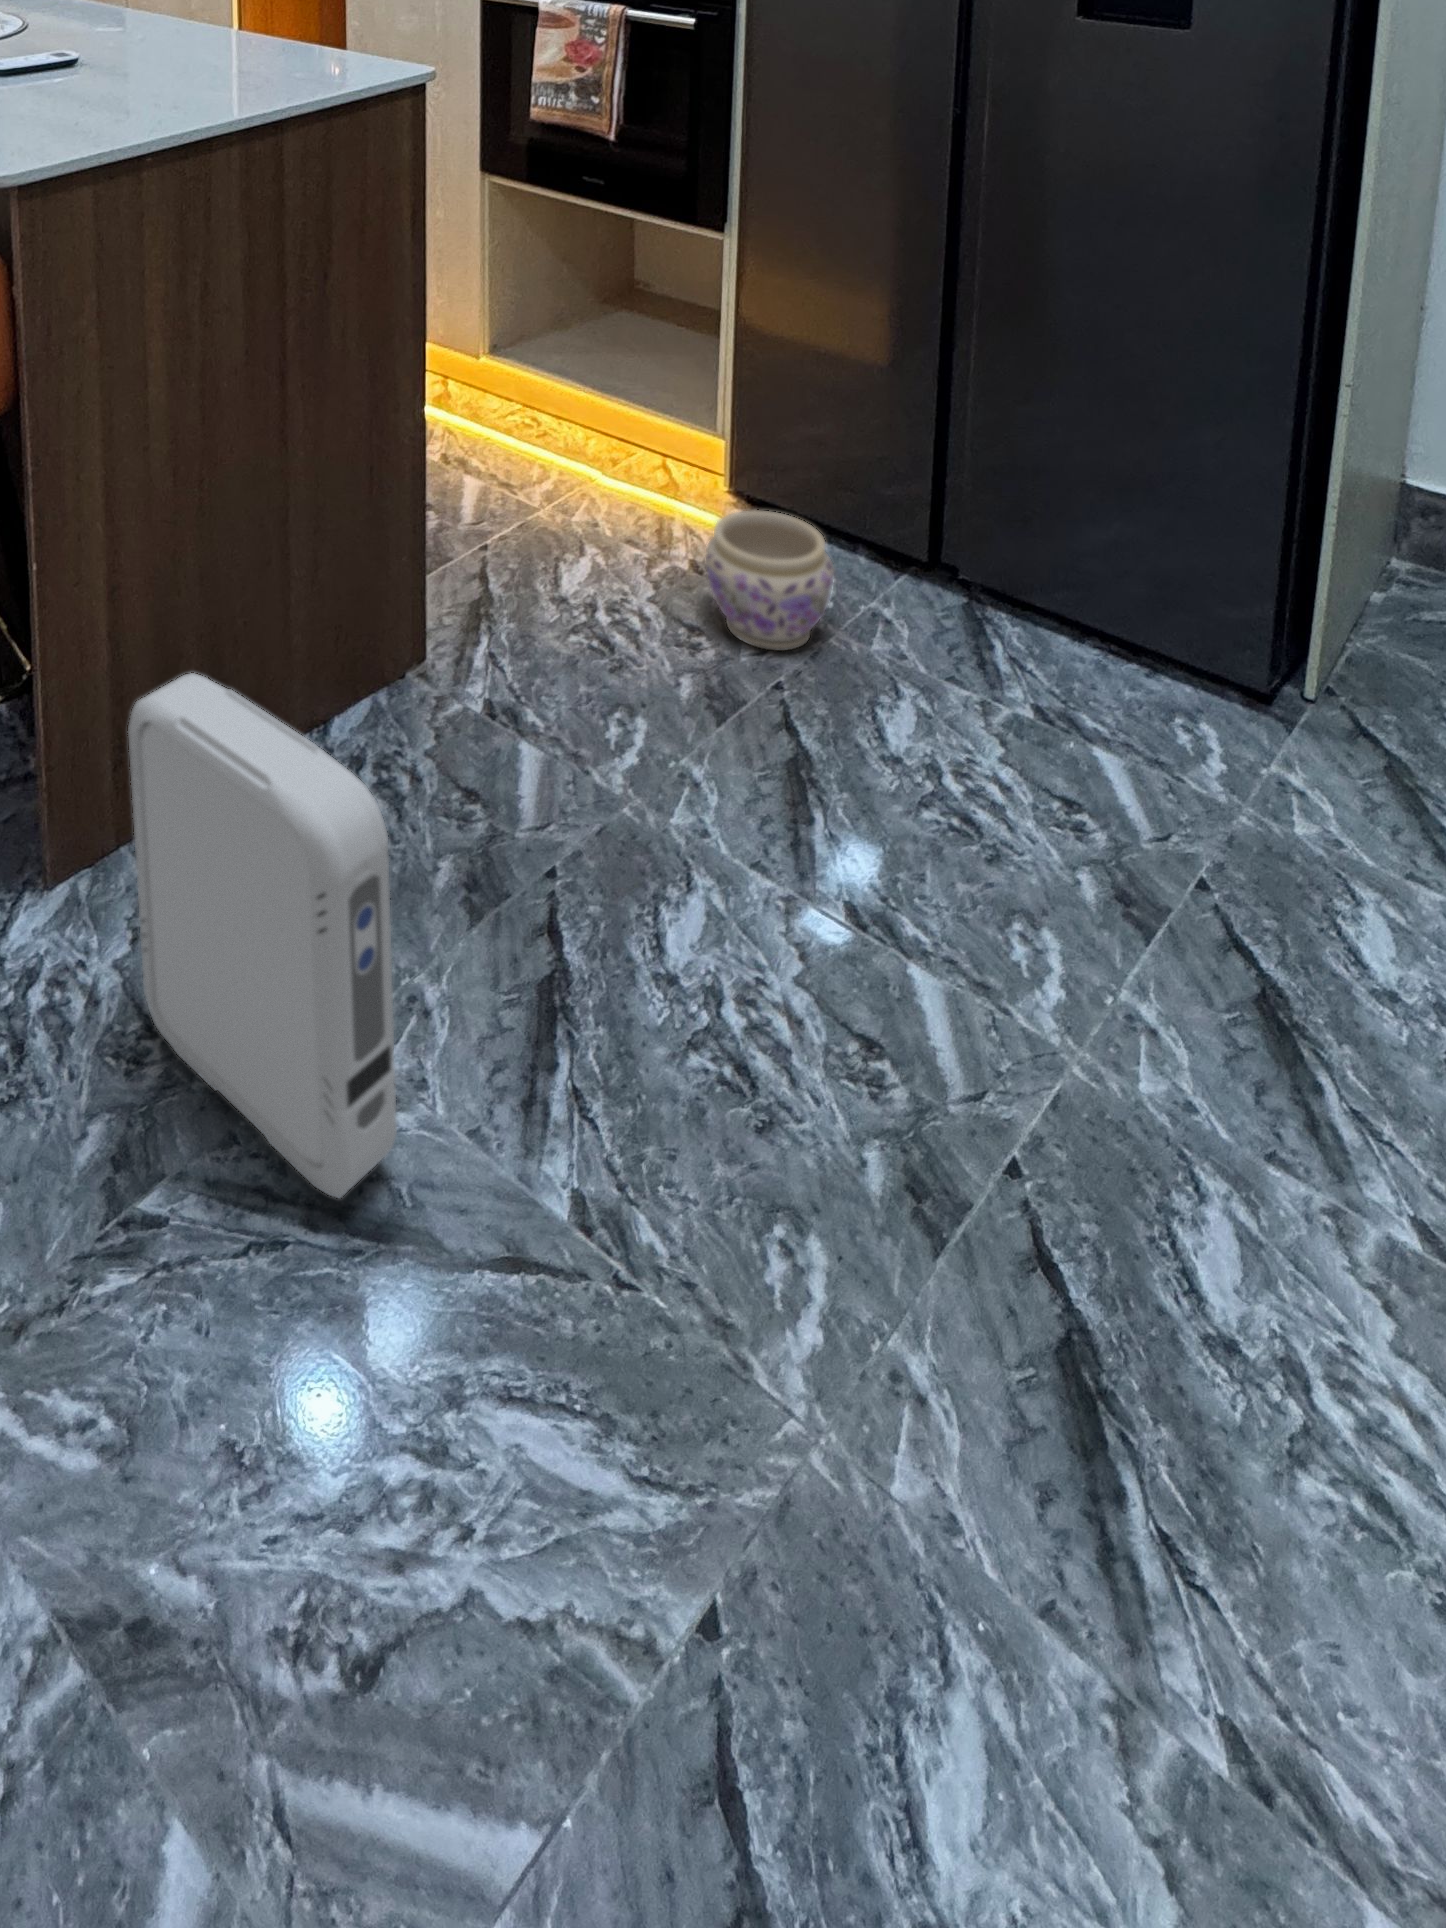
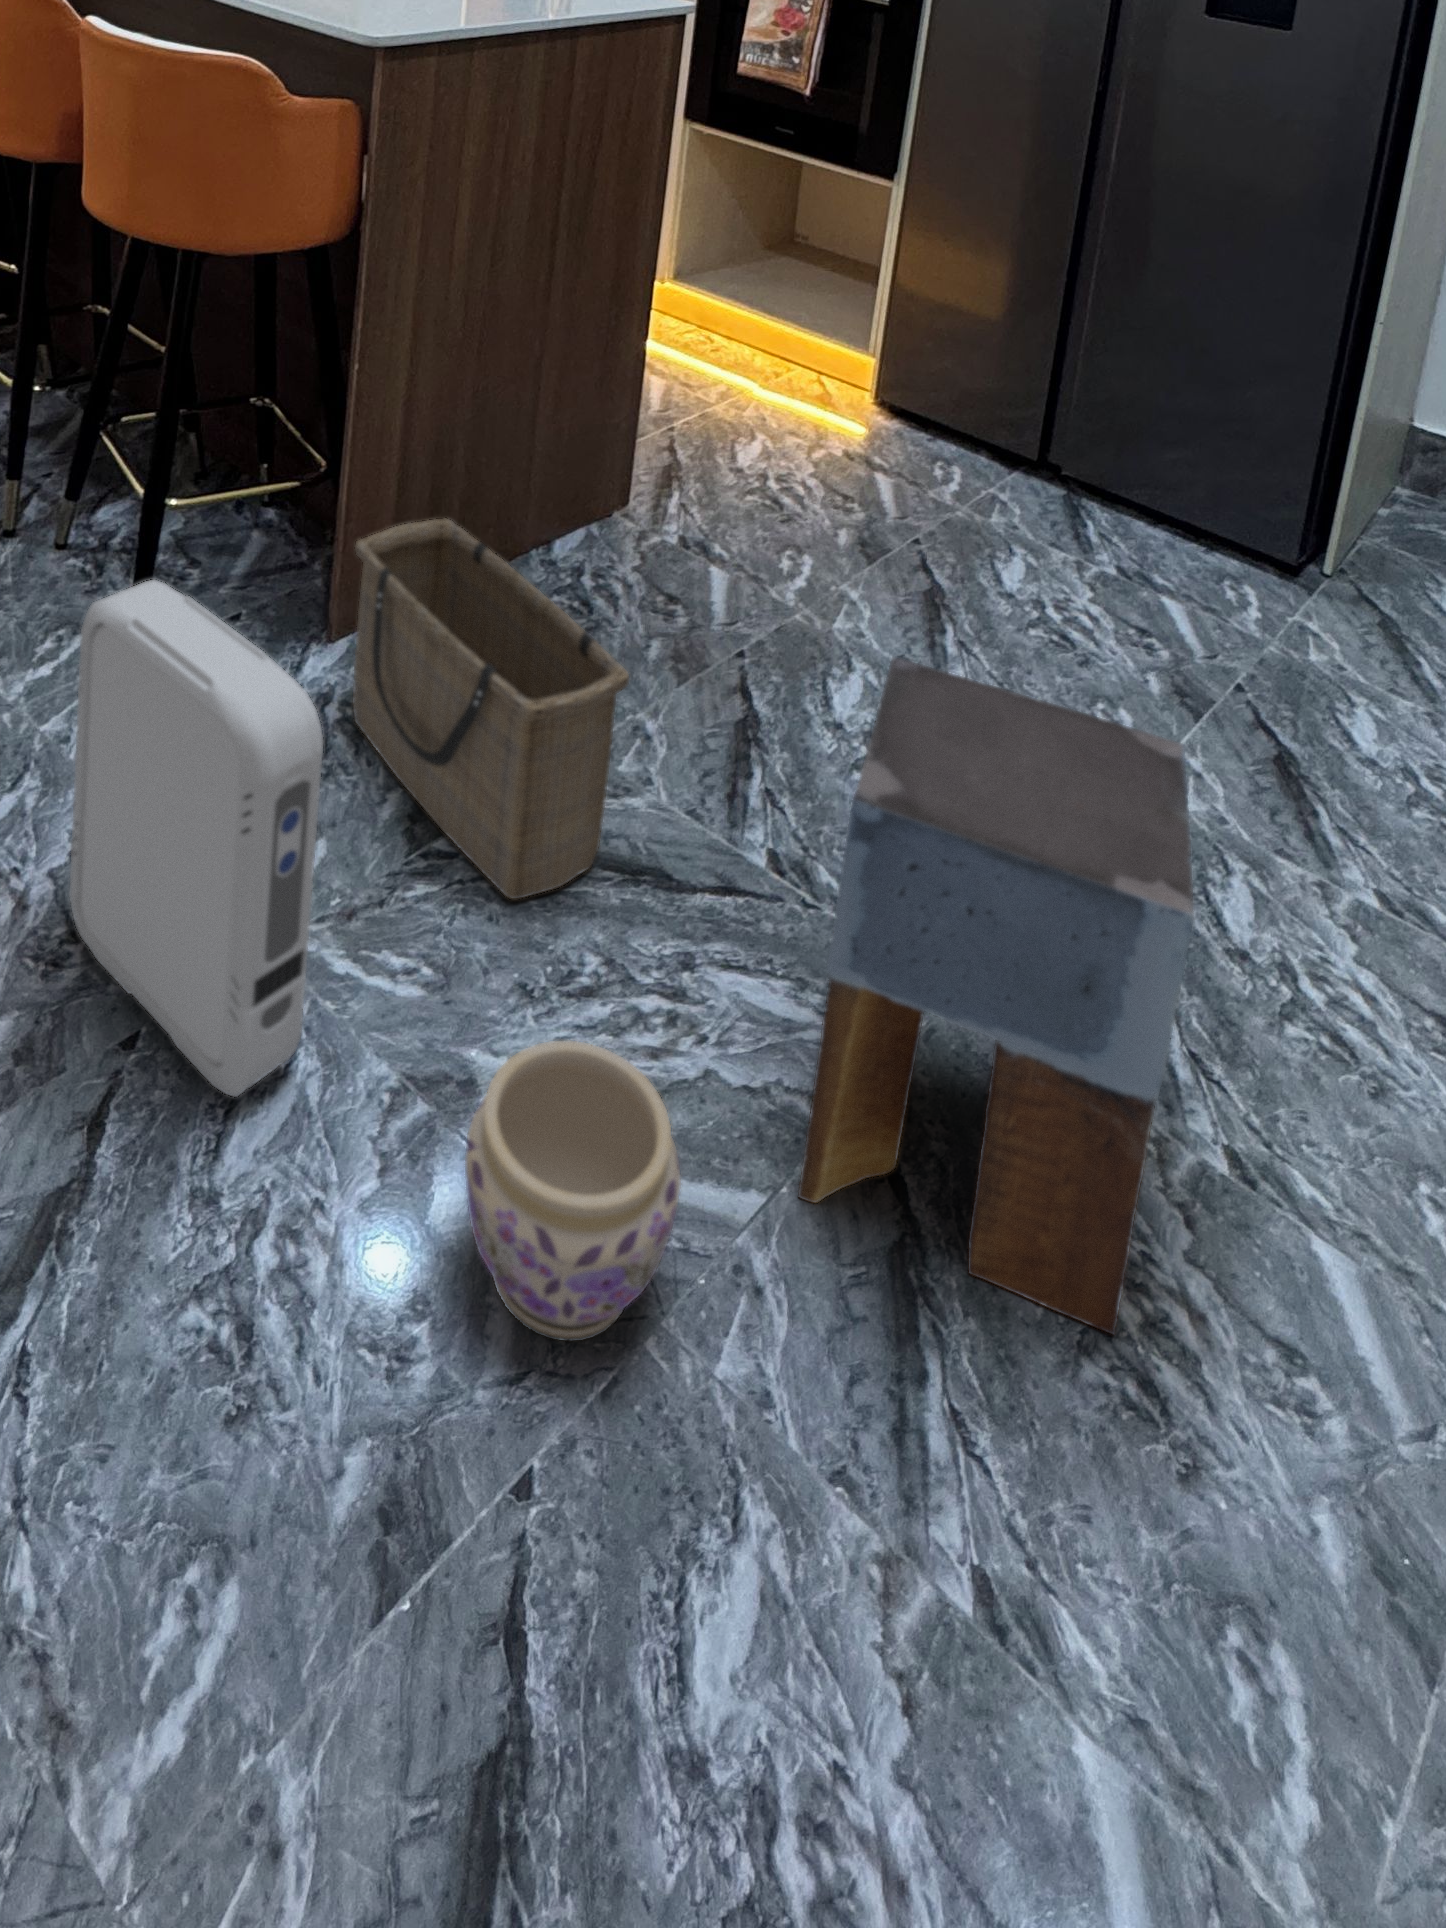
planter: present [706,511,833,651] -> present [465,1041,681,1341]
basket: none [374,576,678,970] -> present [353,518,629,899]
stool: none [944,703,1368,1442] -> present [798,657,1194,1334]

